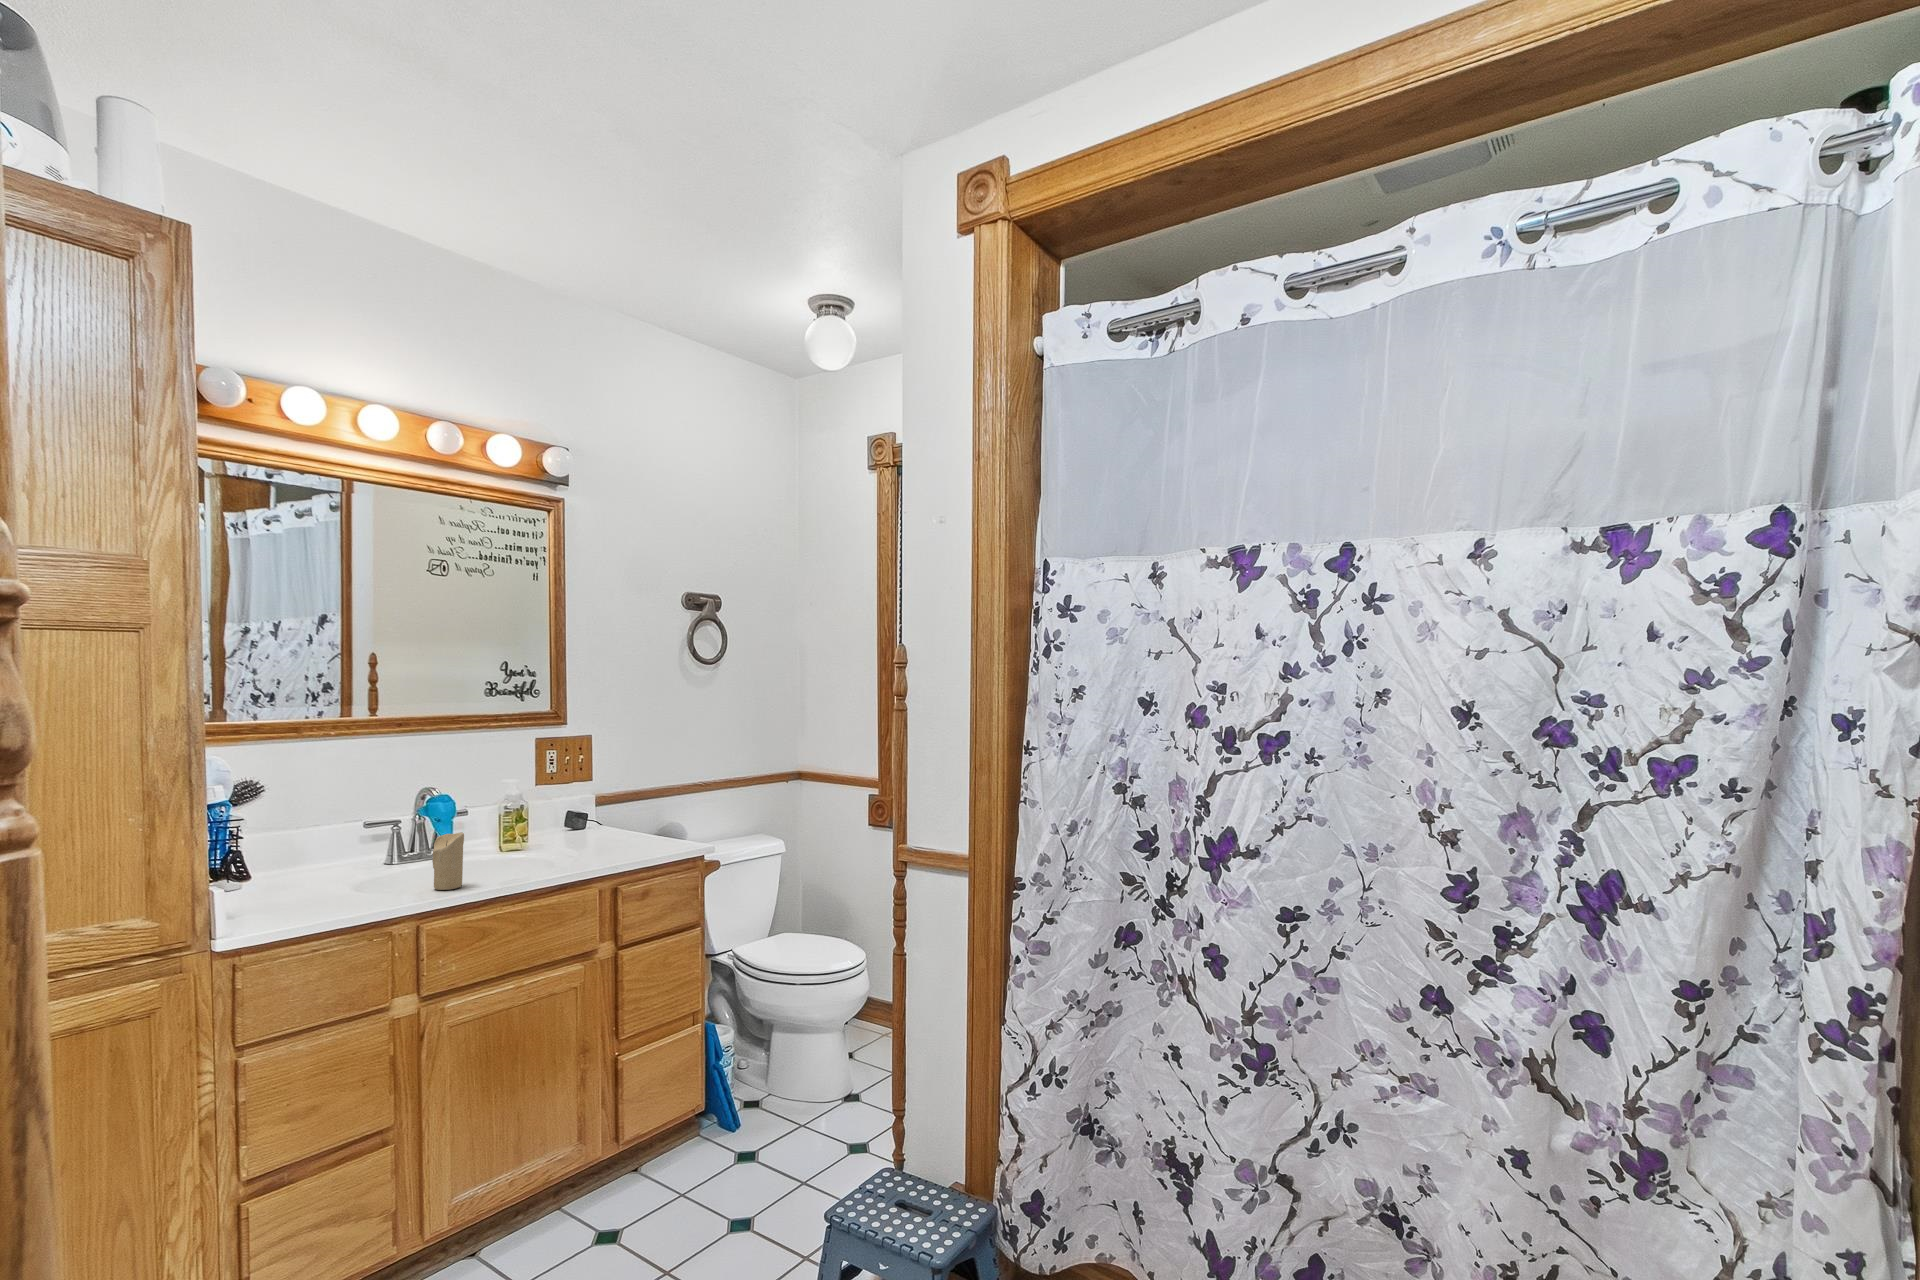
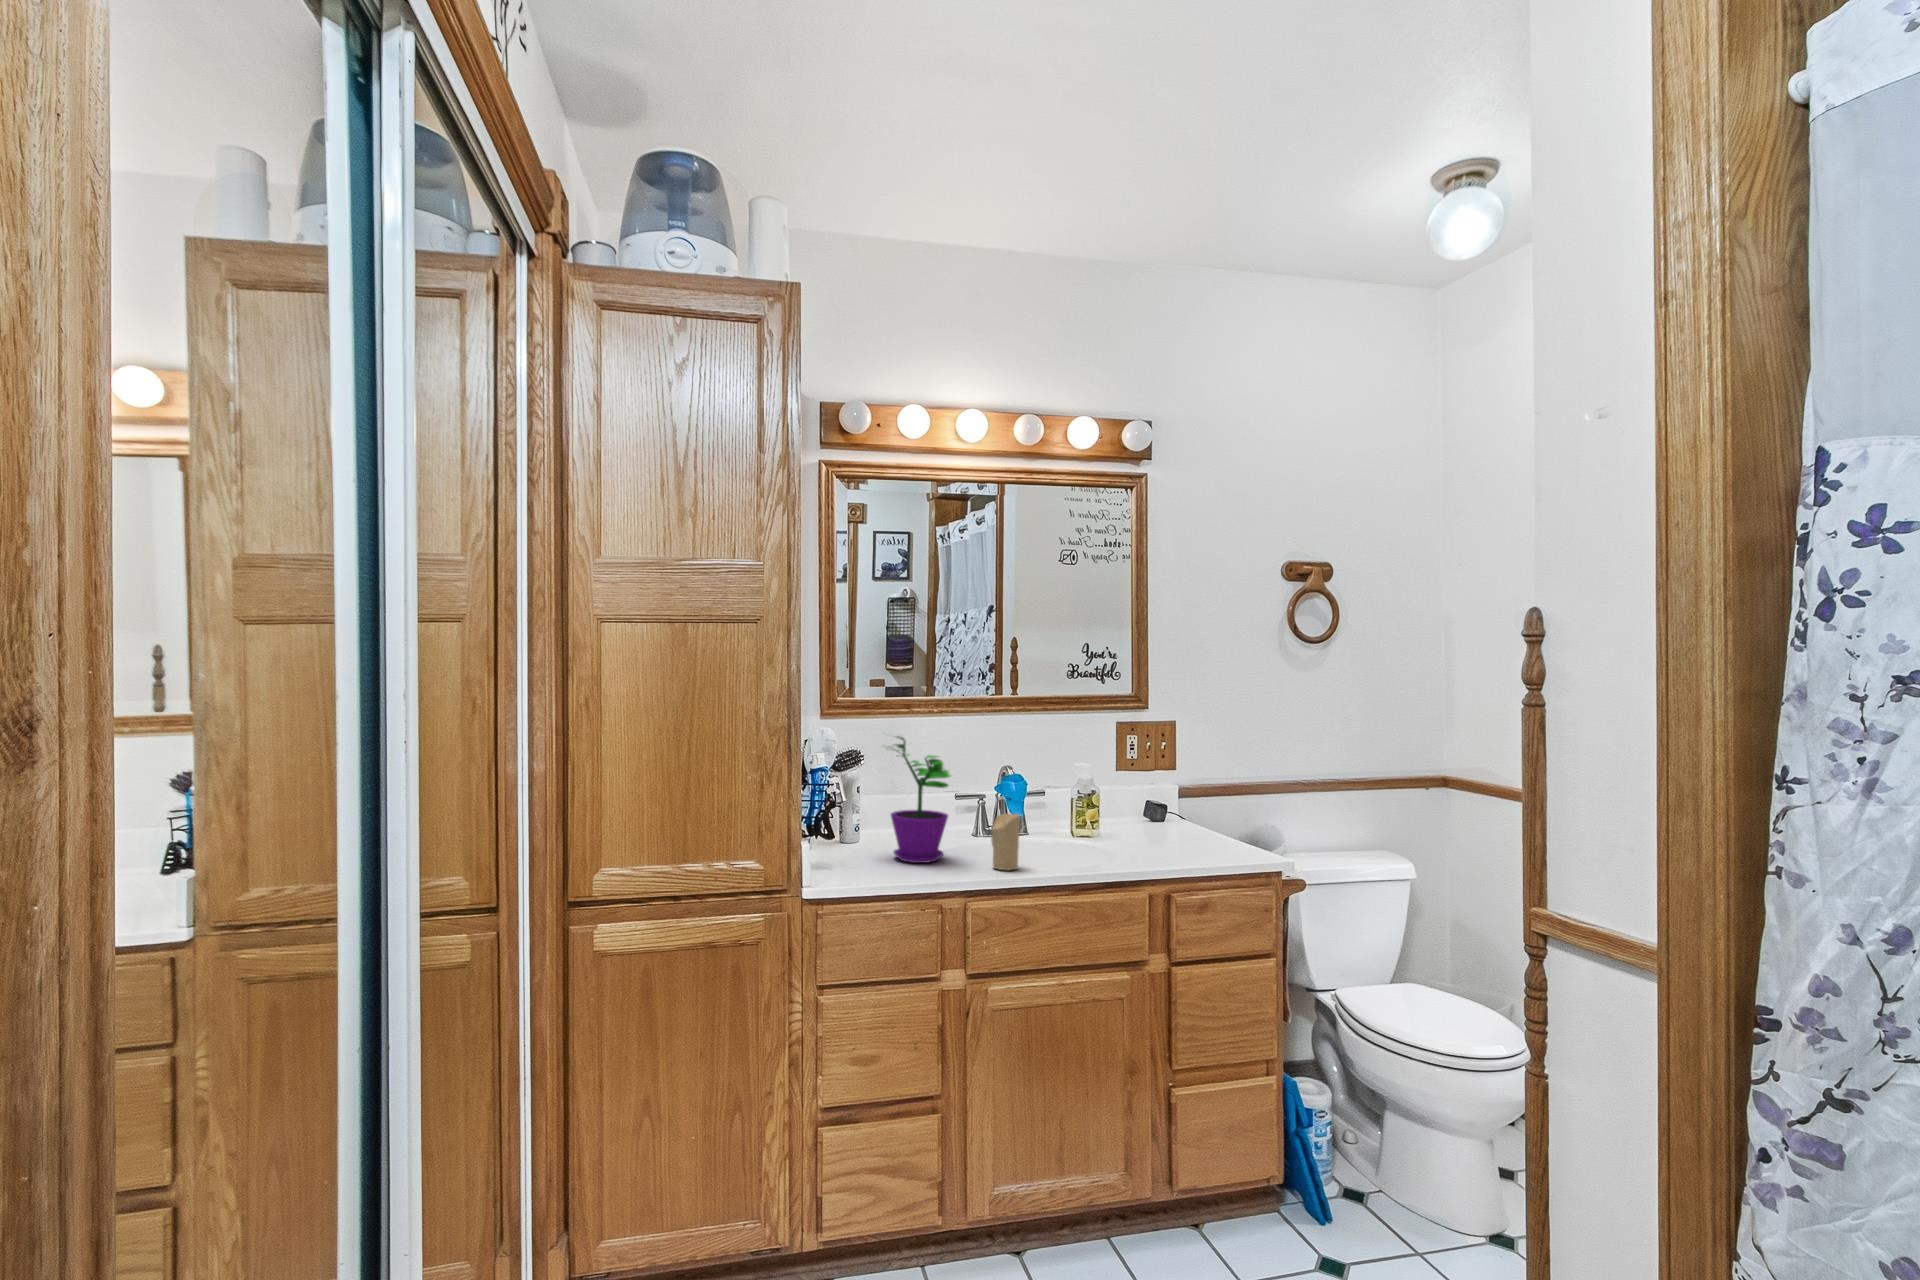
flower pot: none [289,756,383,899] -> present [891,737,951,863]

